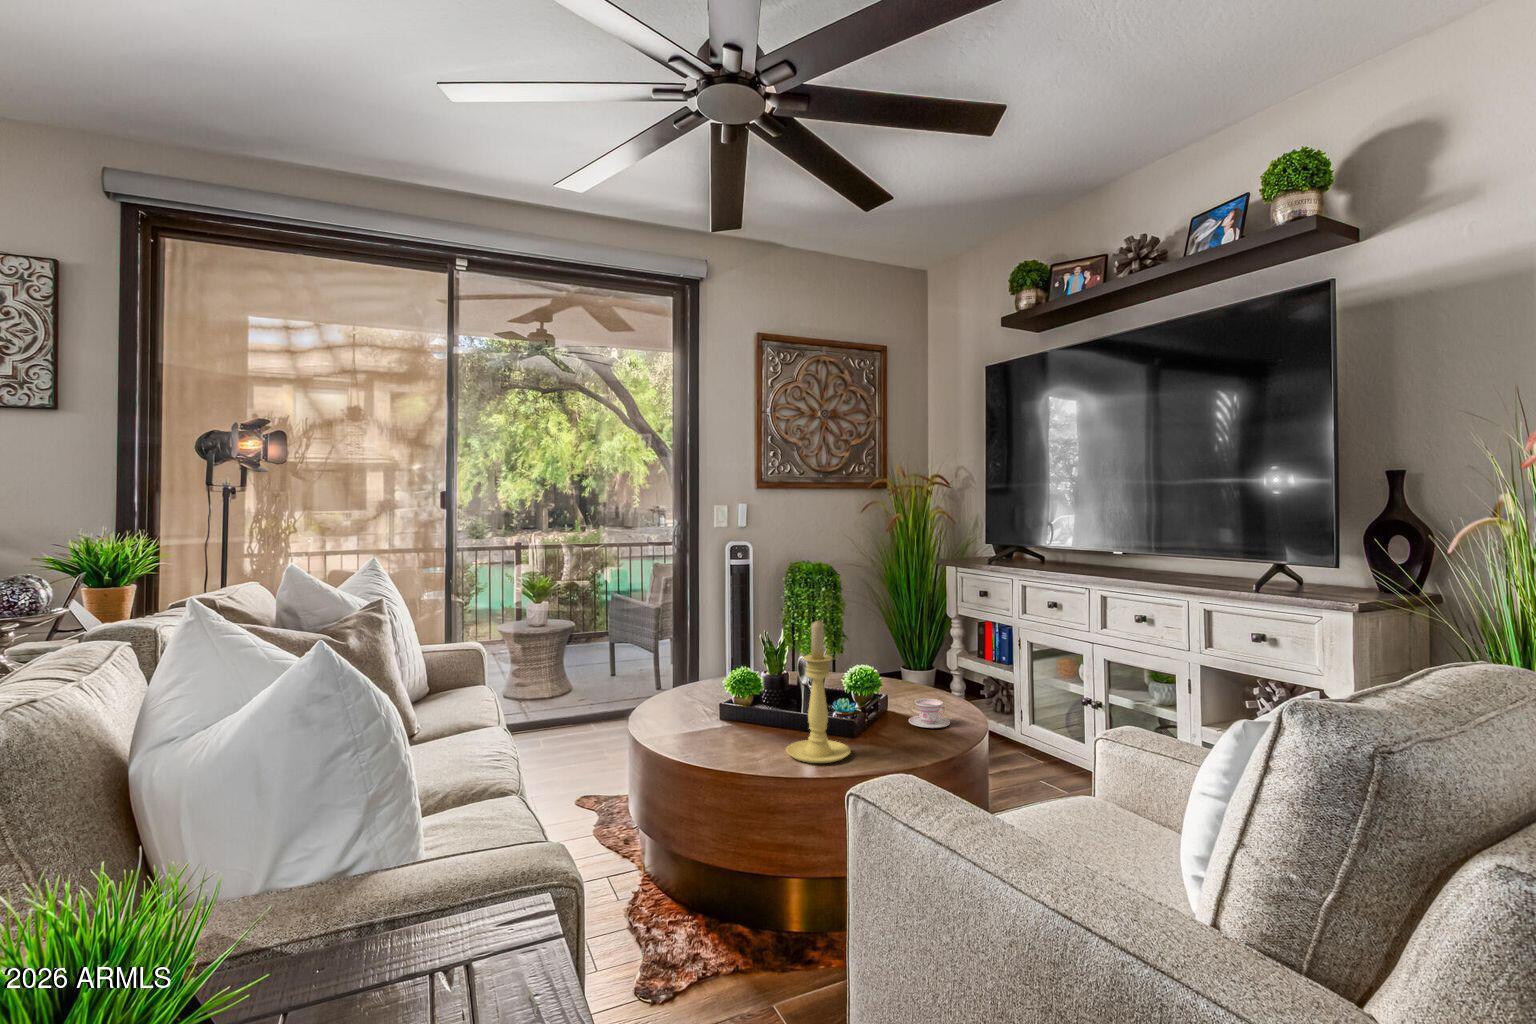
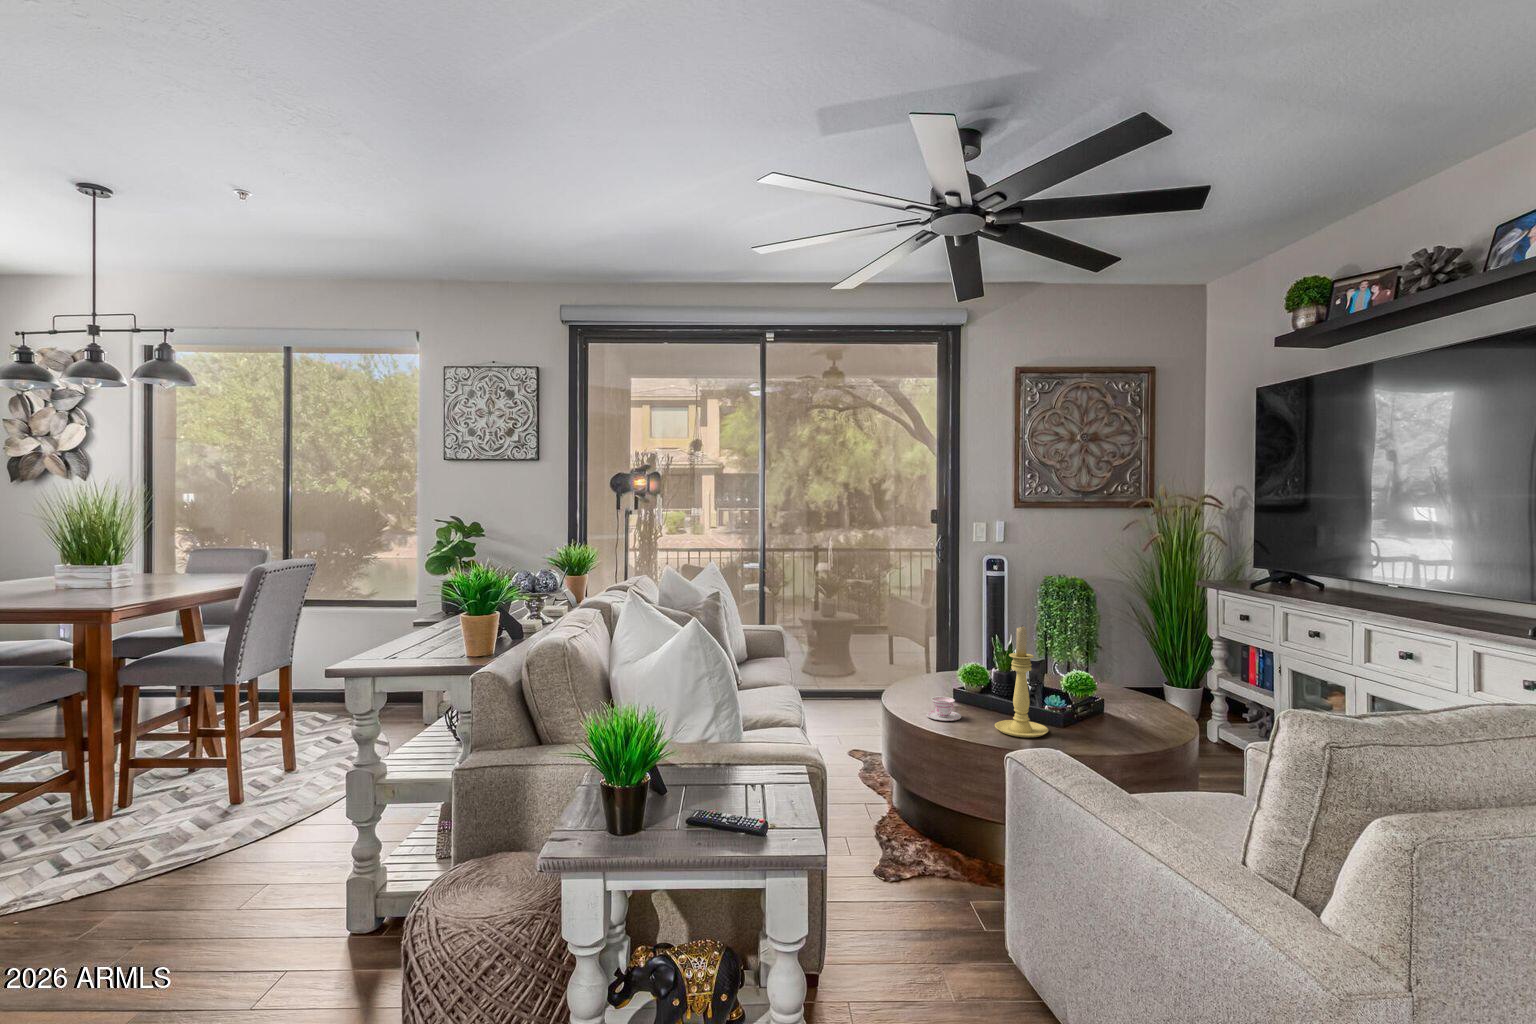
teacup: present [909,698,950,728] -> present [926,696,961,721]

